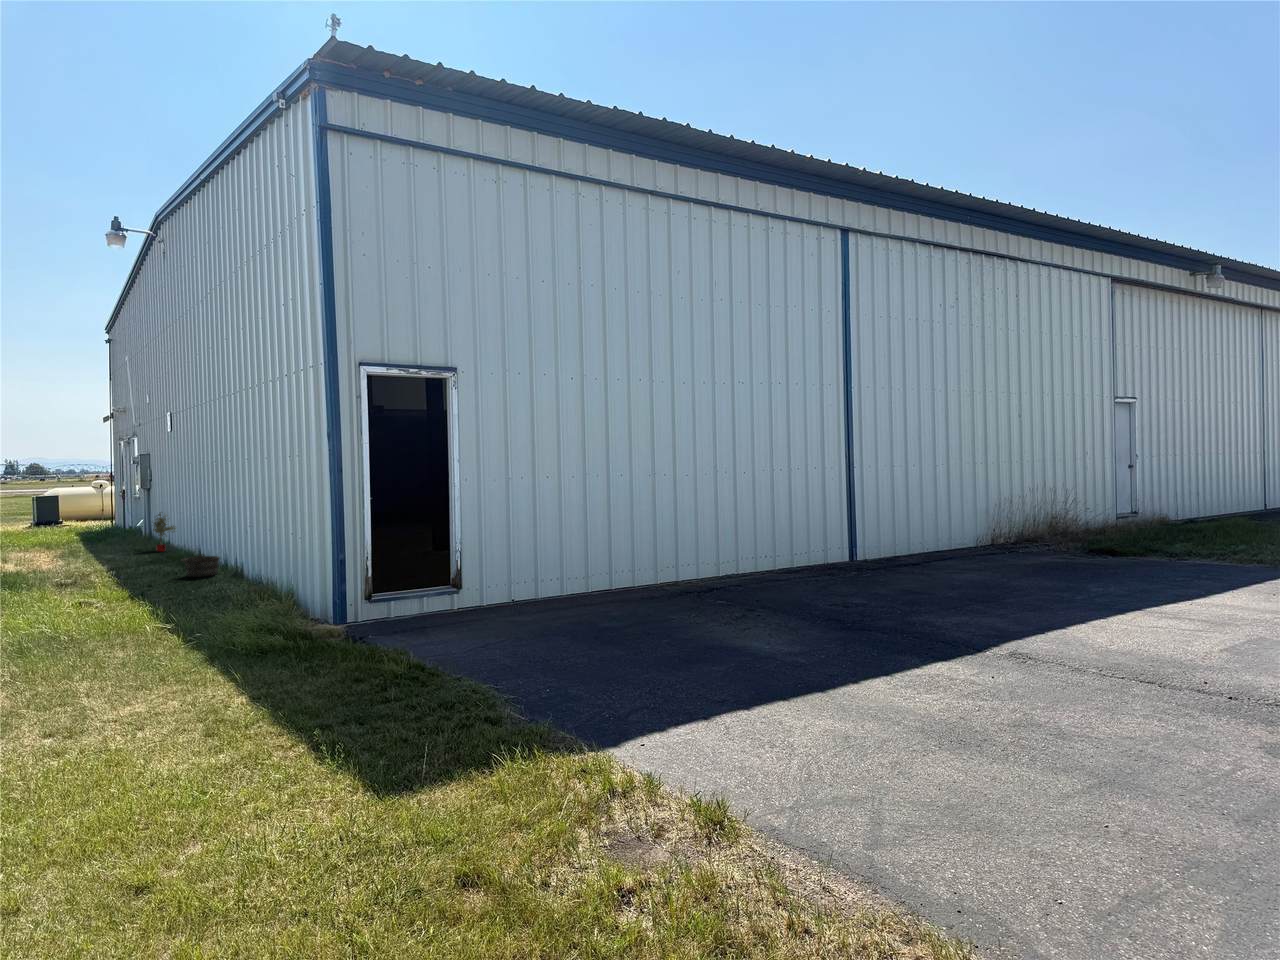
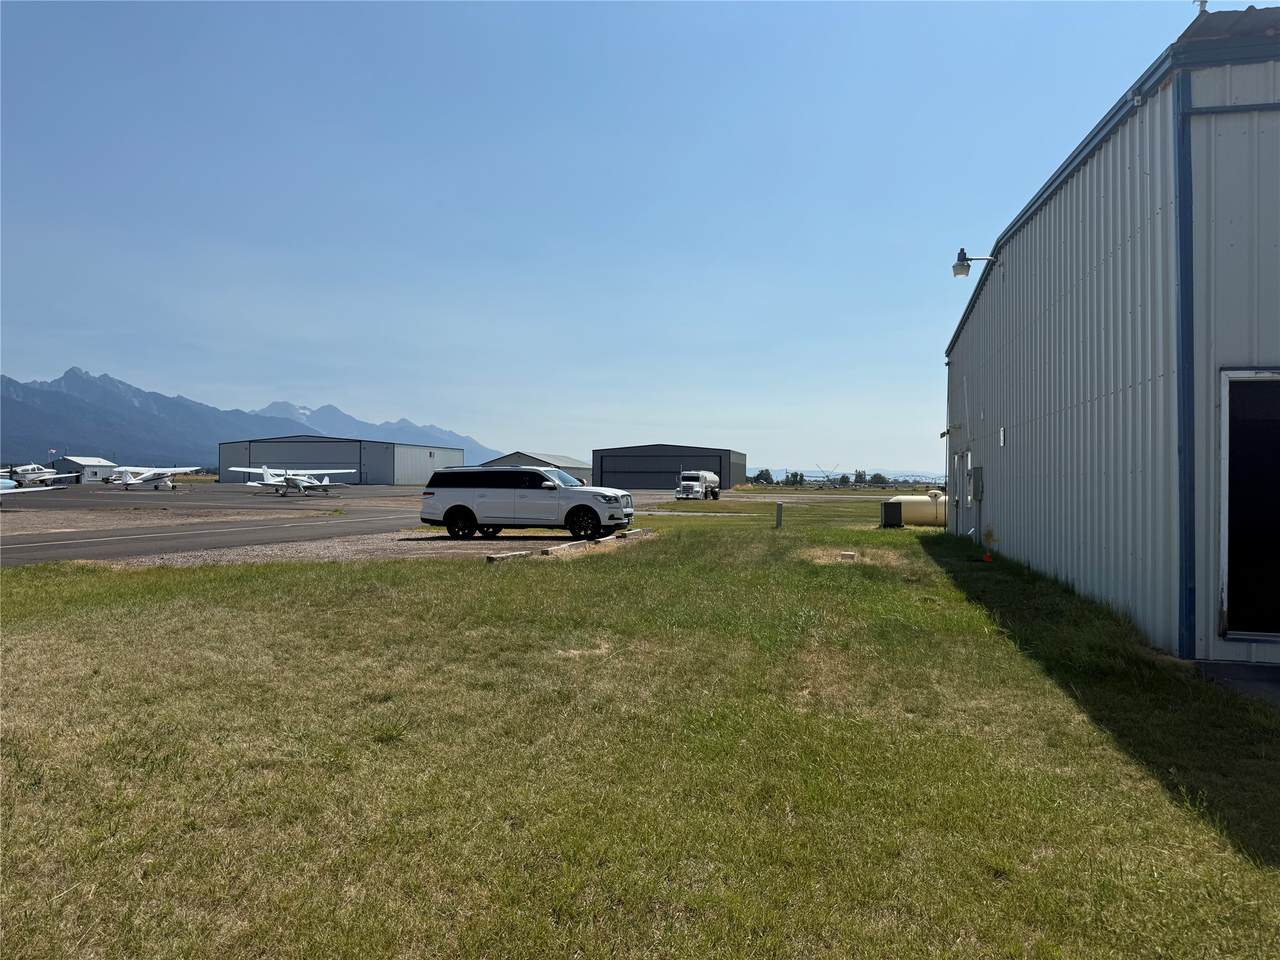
bucket: present [181,554,220,577] -> none [1009,569,1045,592]

